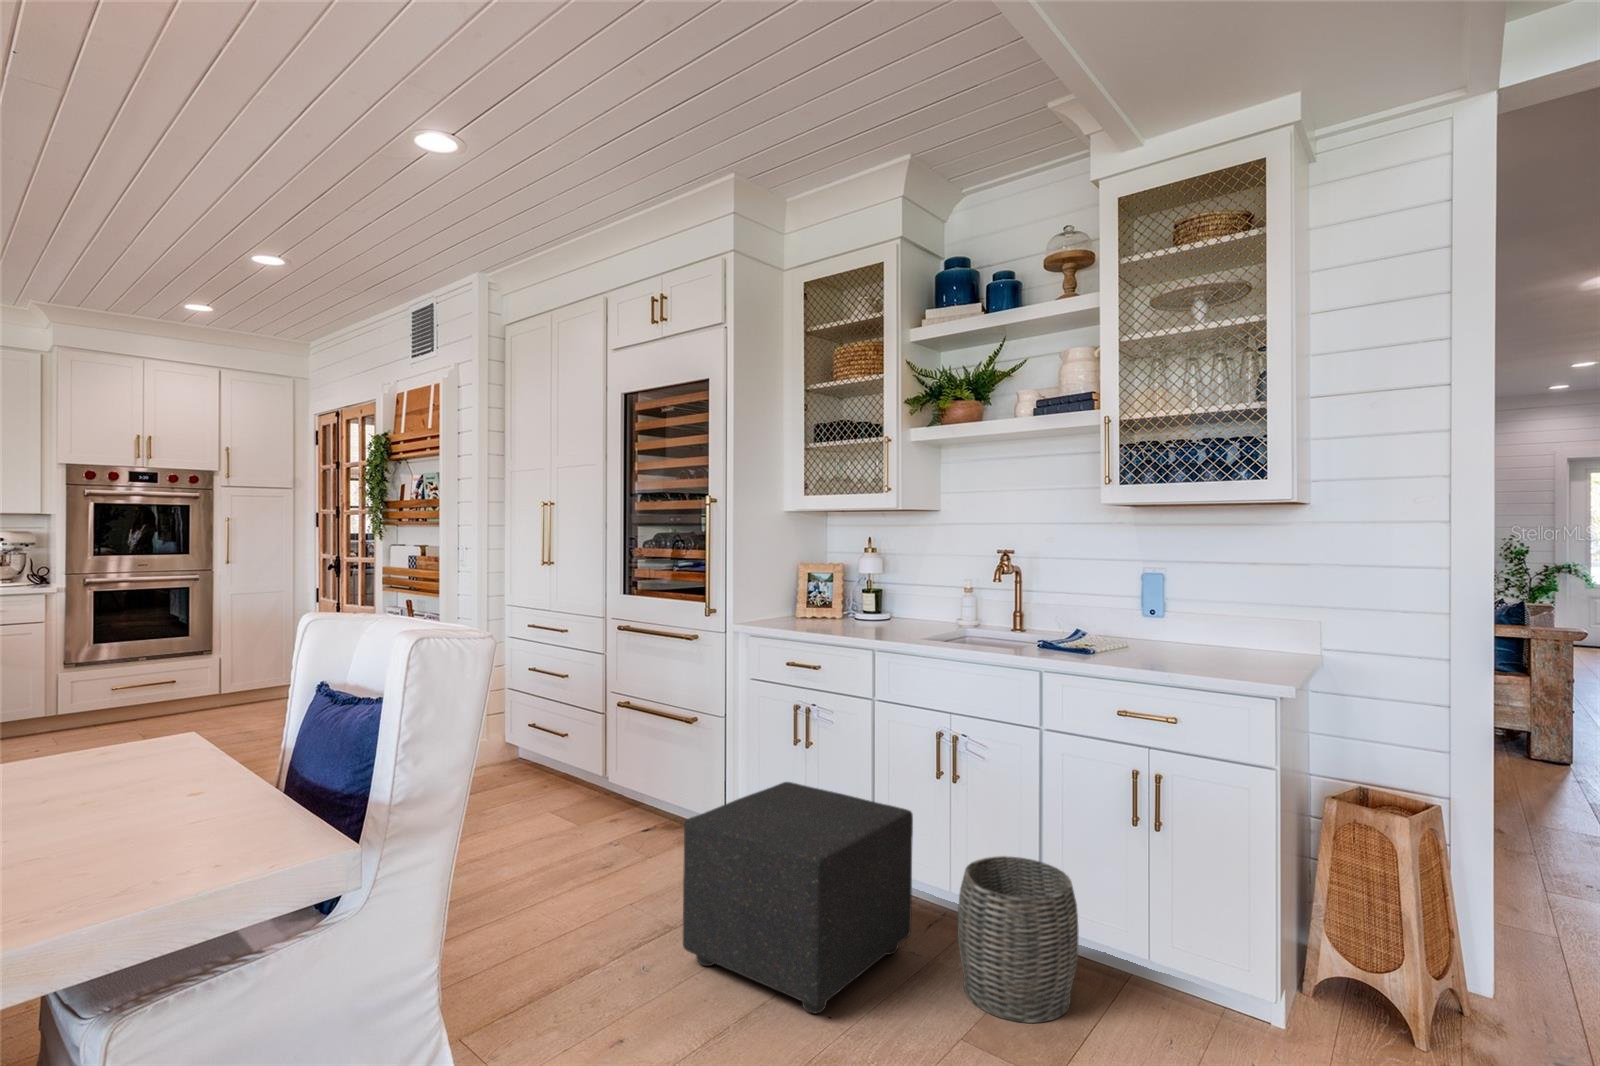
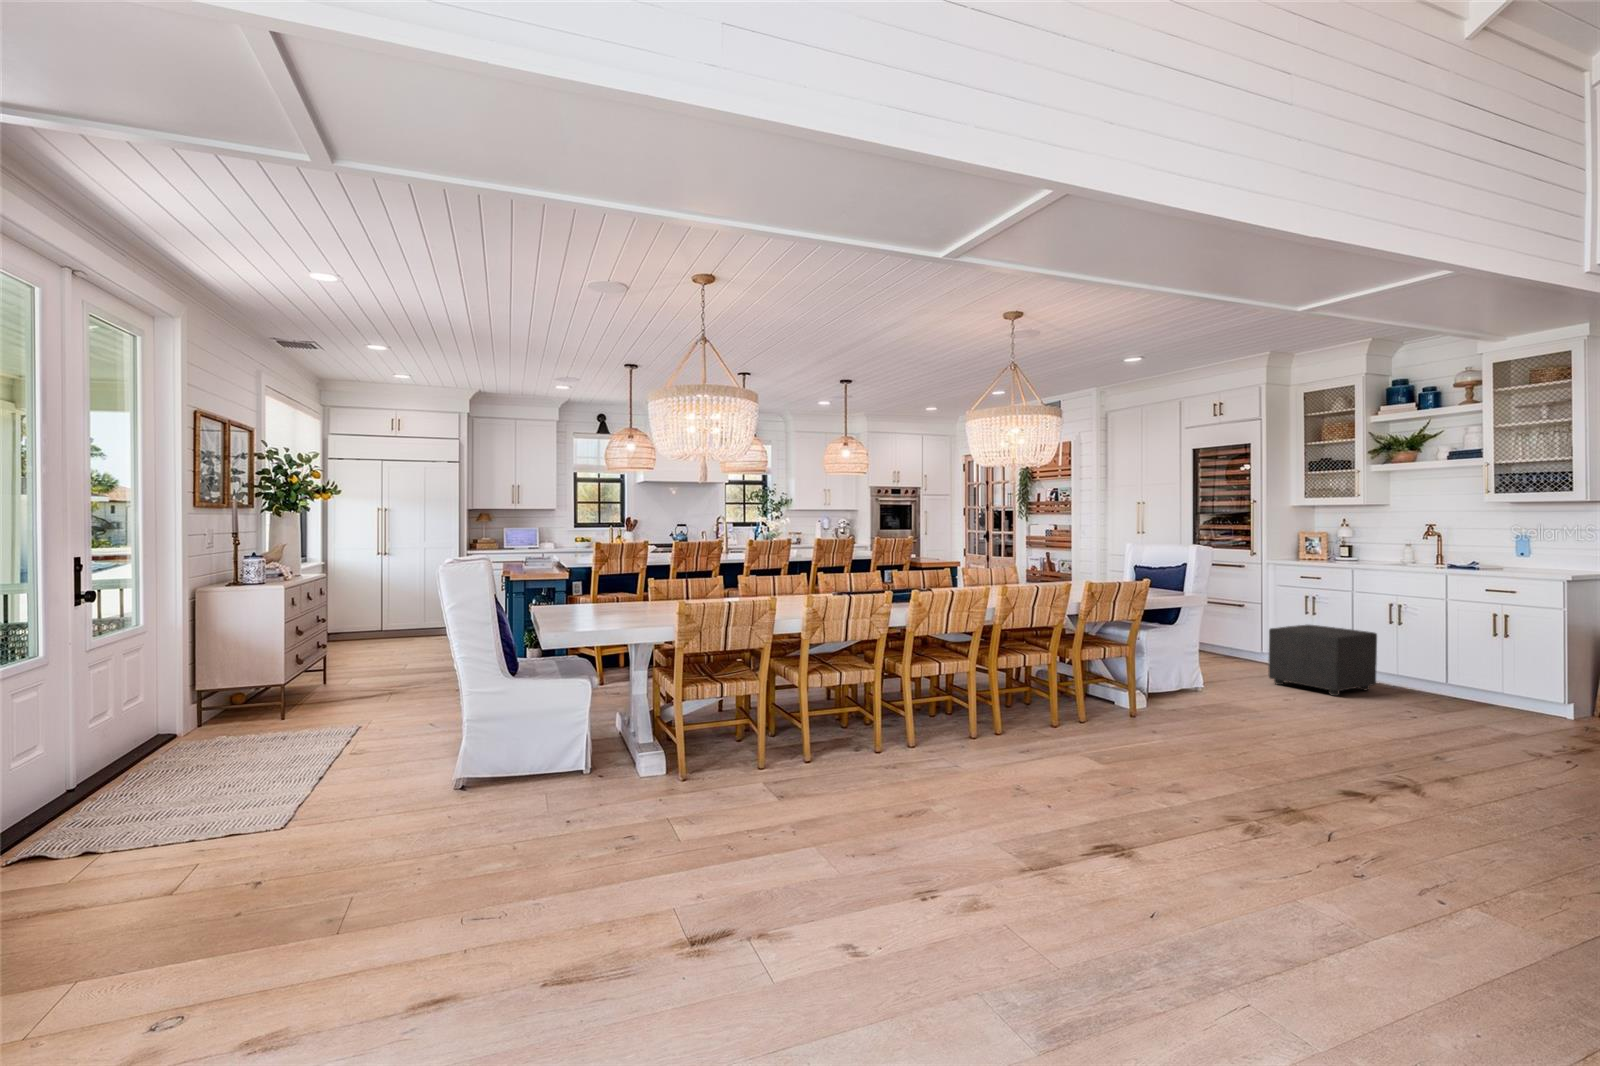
woven basket: present [958,856,1079,1023] -> none [1401,652,1462,707]

